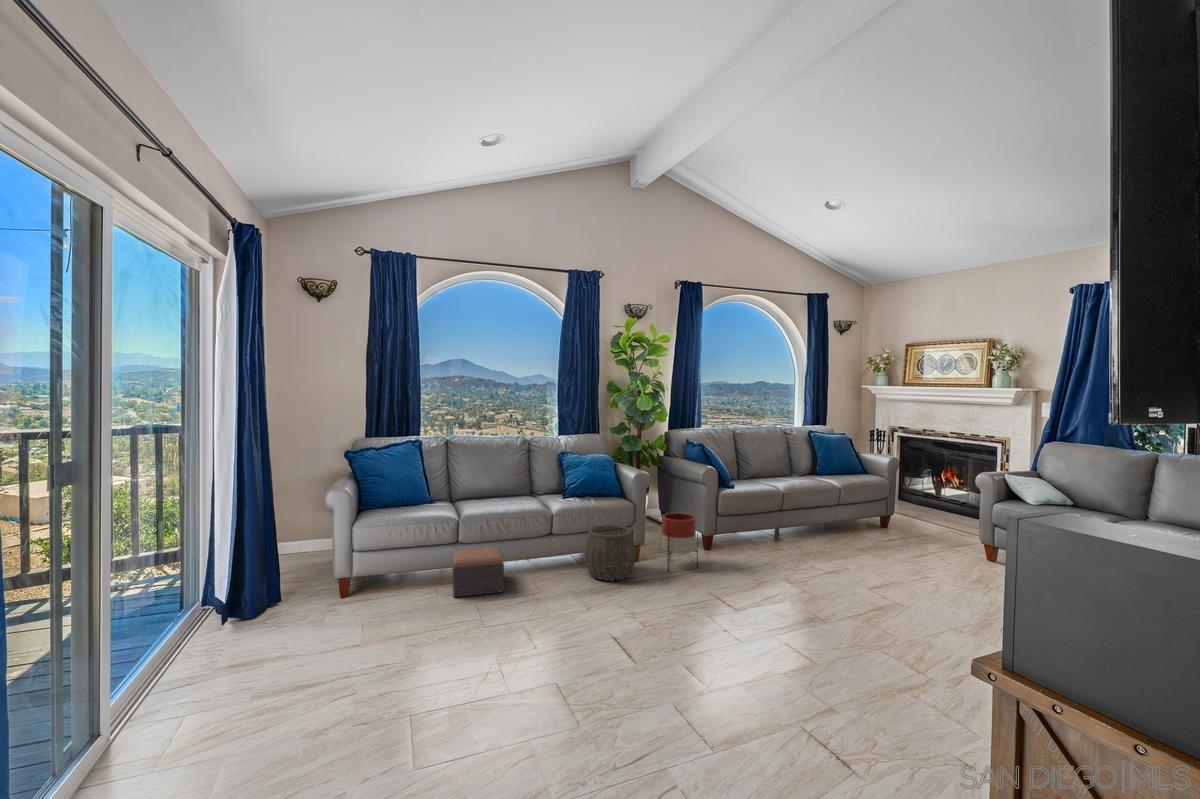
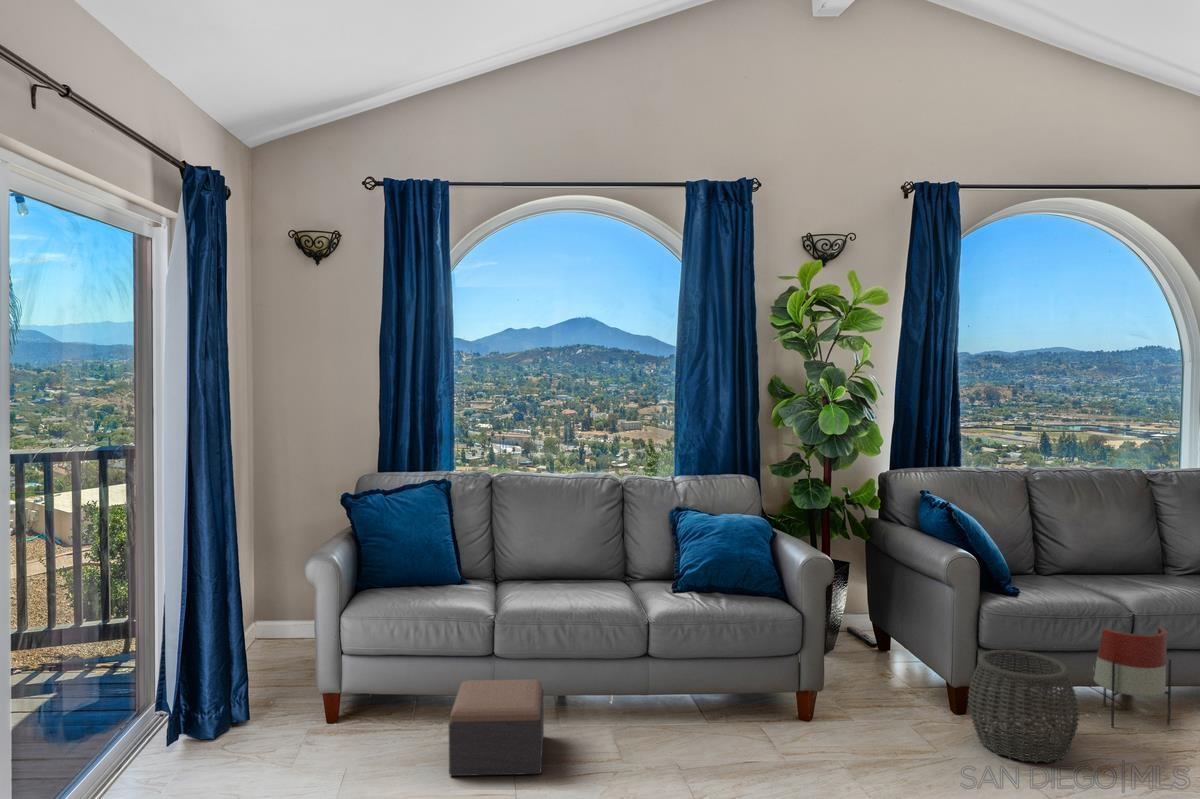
planter: present [662,513,698,571] -> present [1094,627,1171,727]
woven basket: present [584,525,636,581] -> present [968,650,1079,763]

